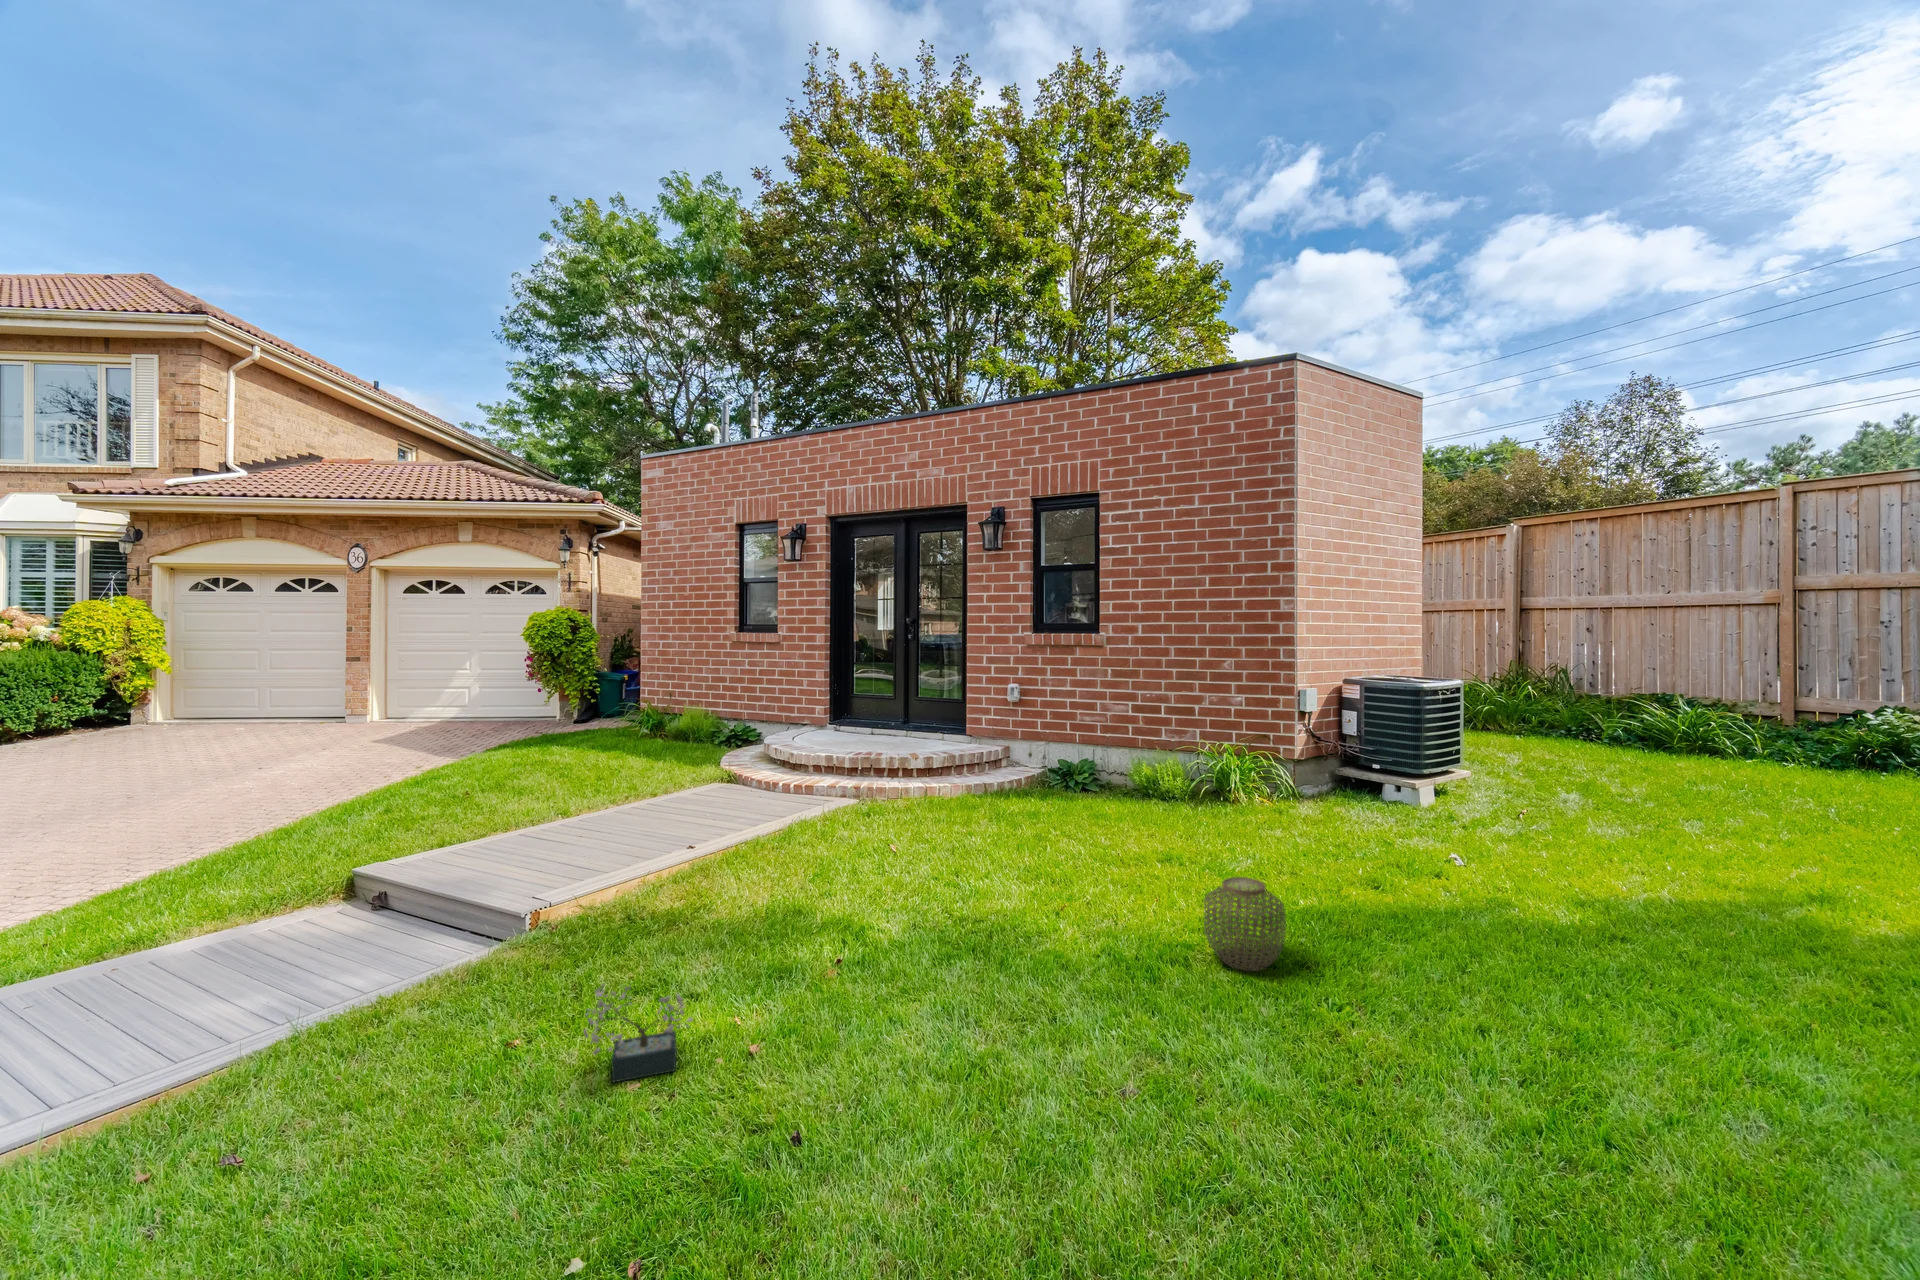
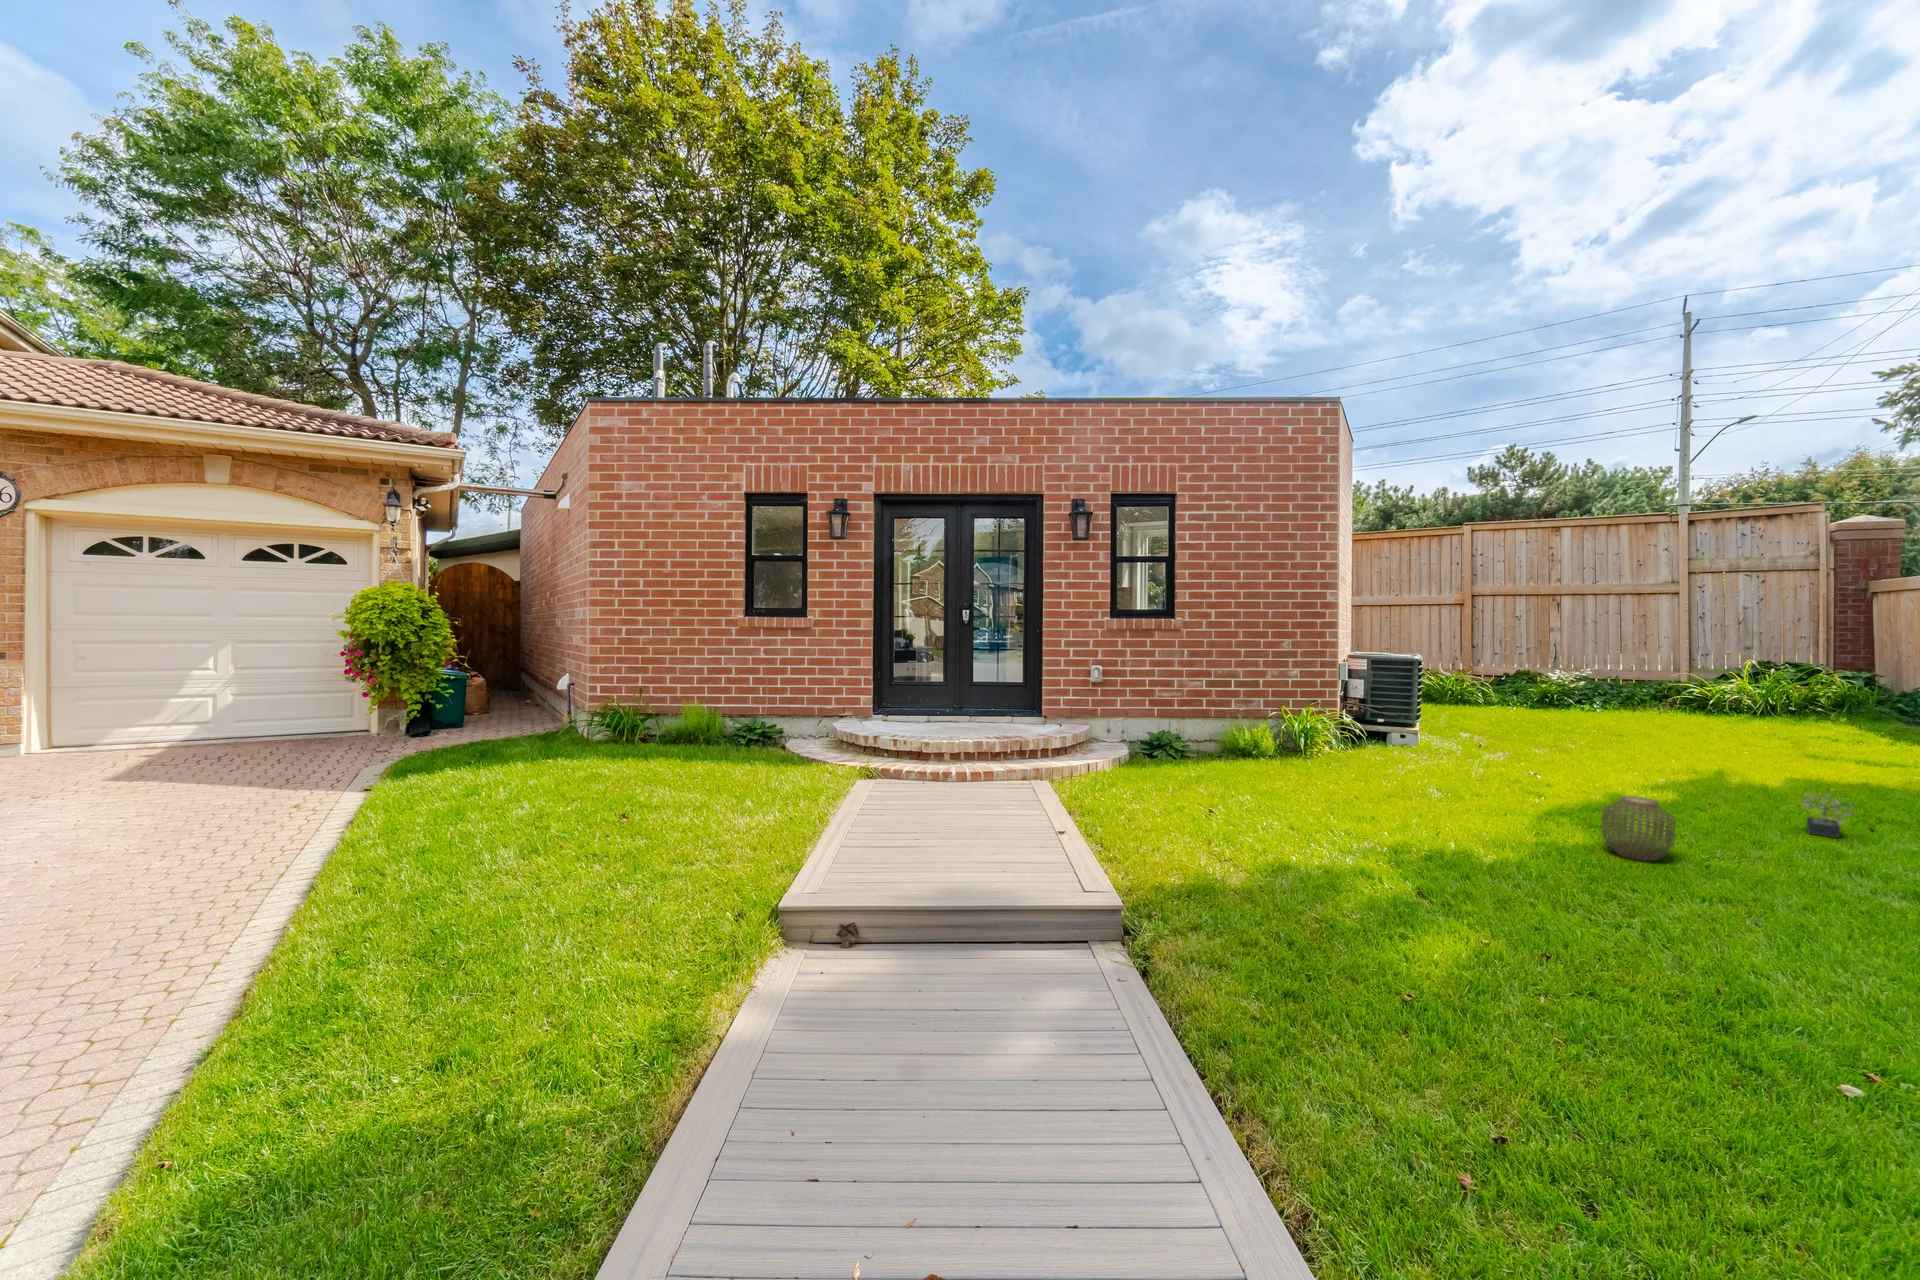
decorative plant: present [584,984,693,1082] -> present [1803,794,1852,838]

